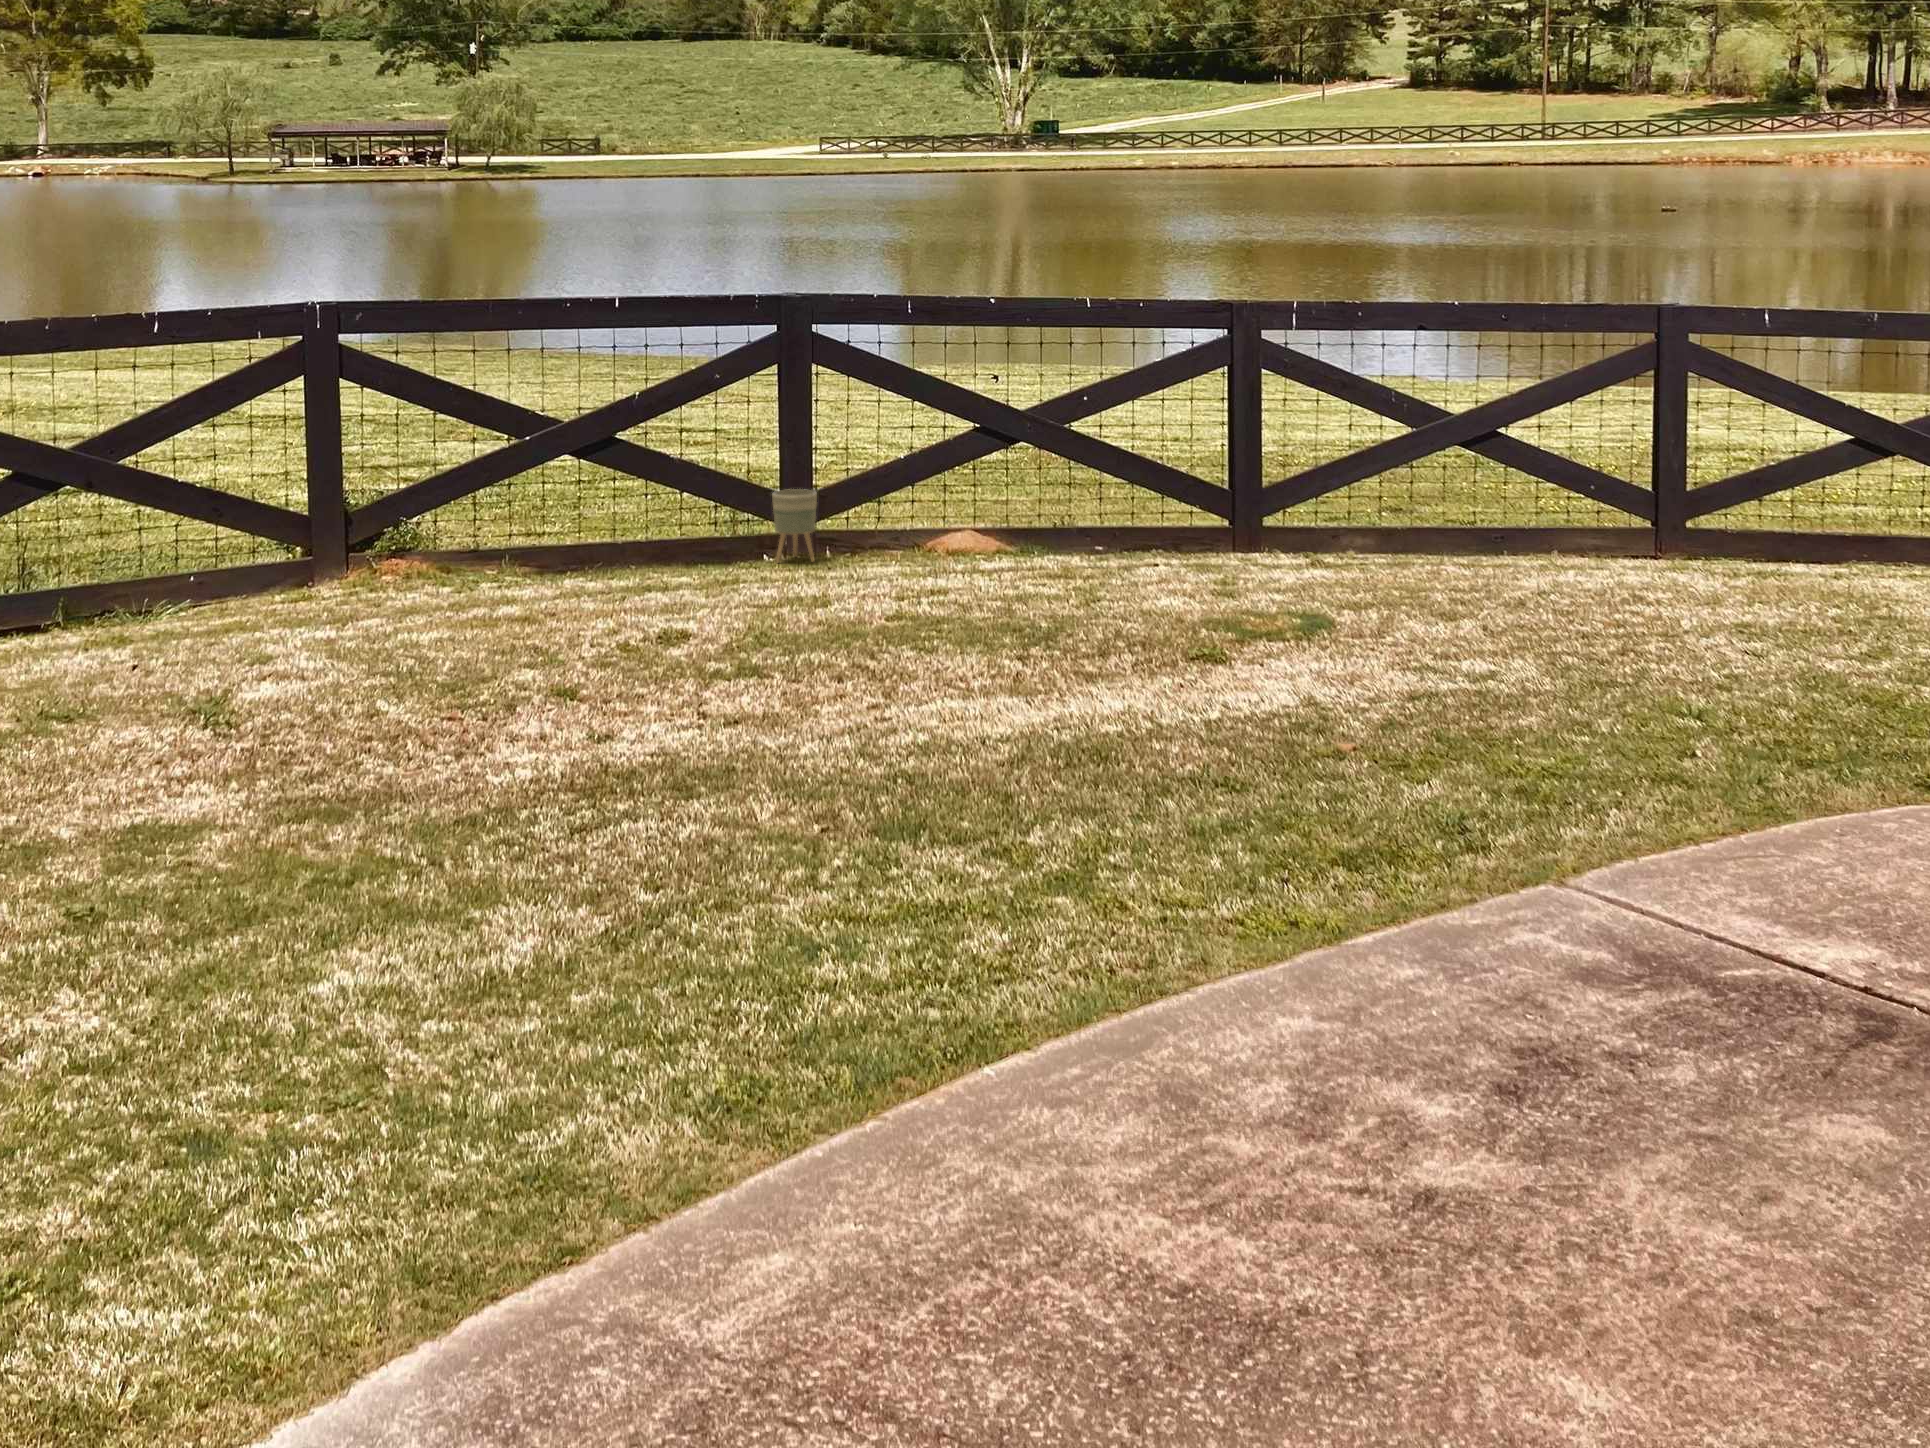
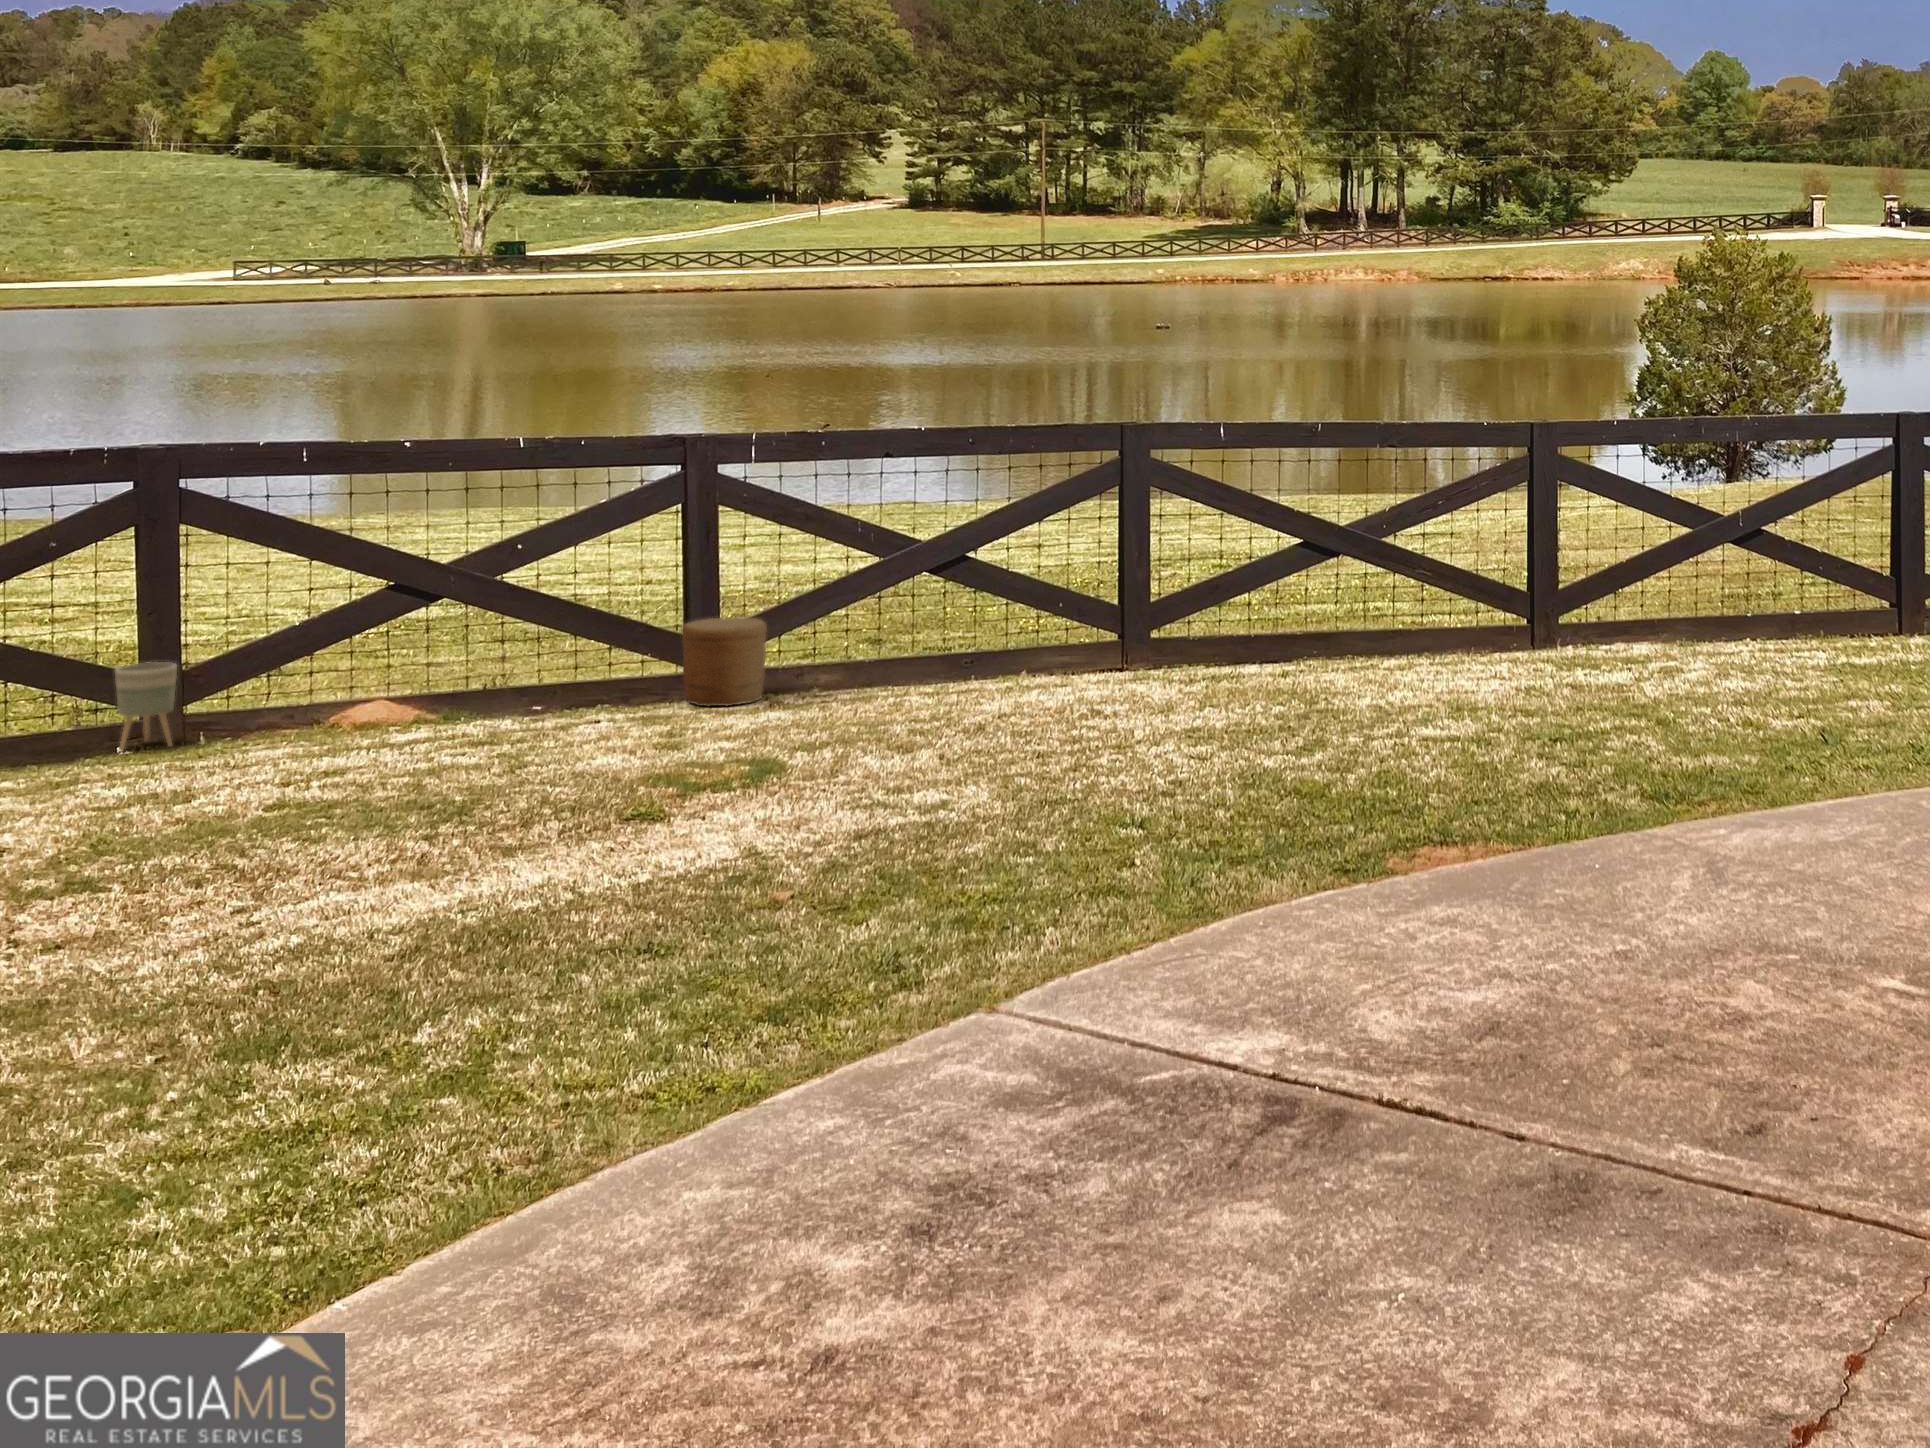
woven basket: none [1223,479,1301,563] -> present [681,617,767,707]

